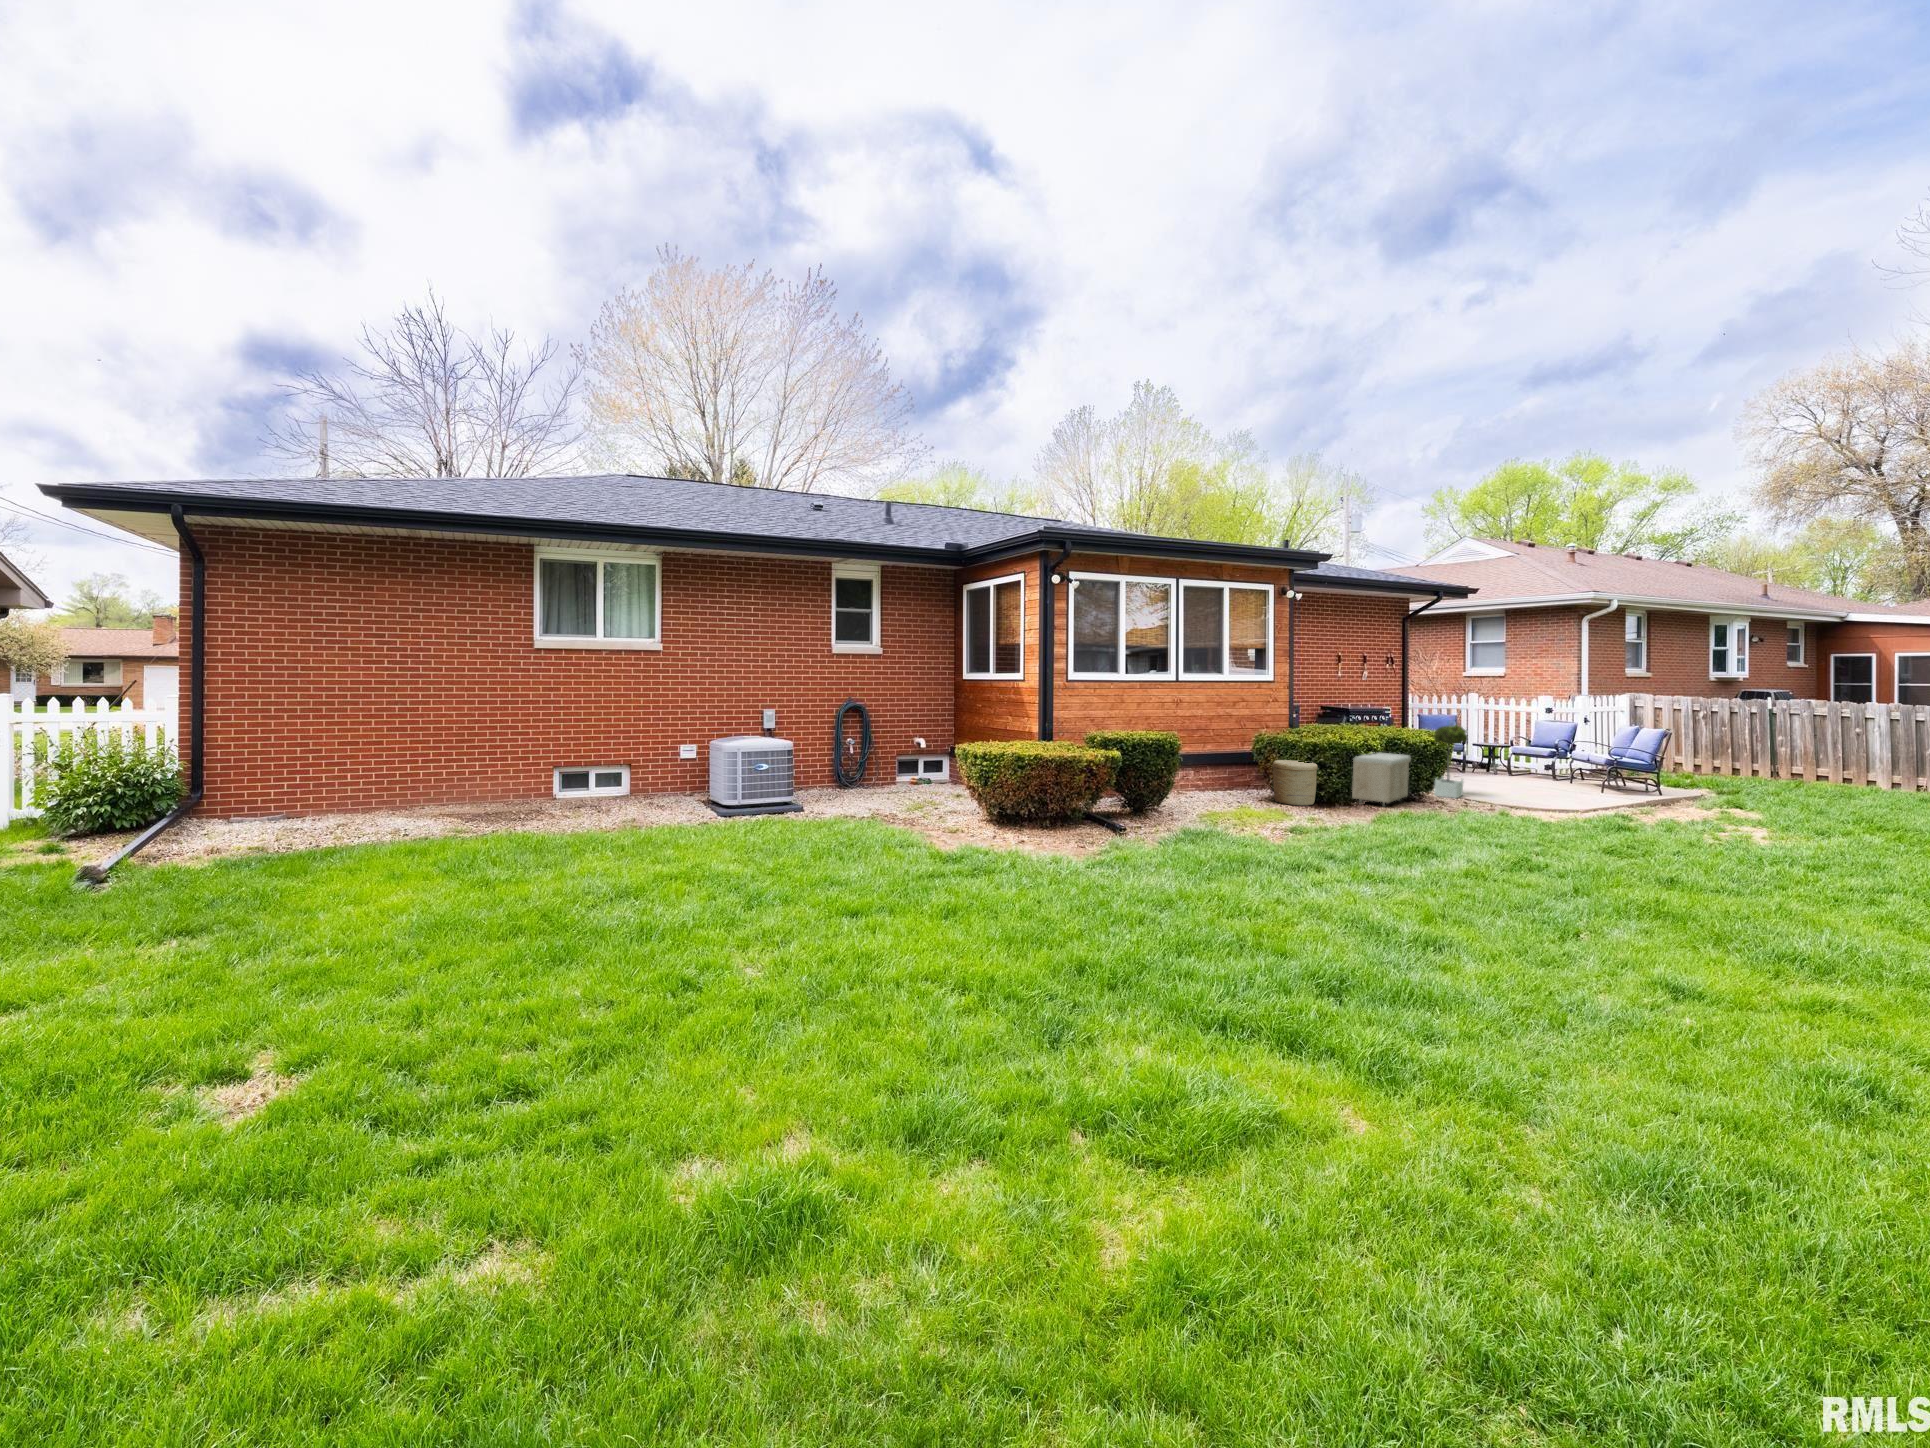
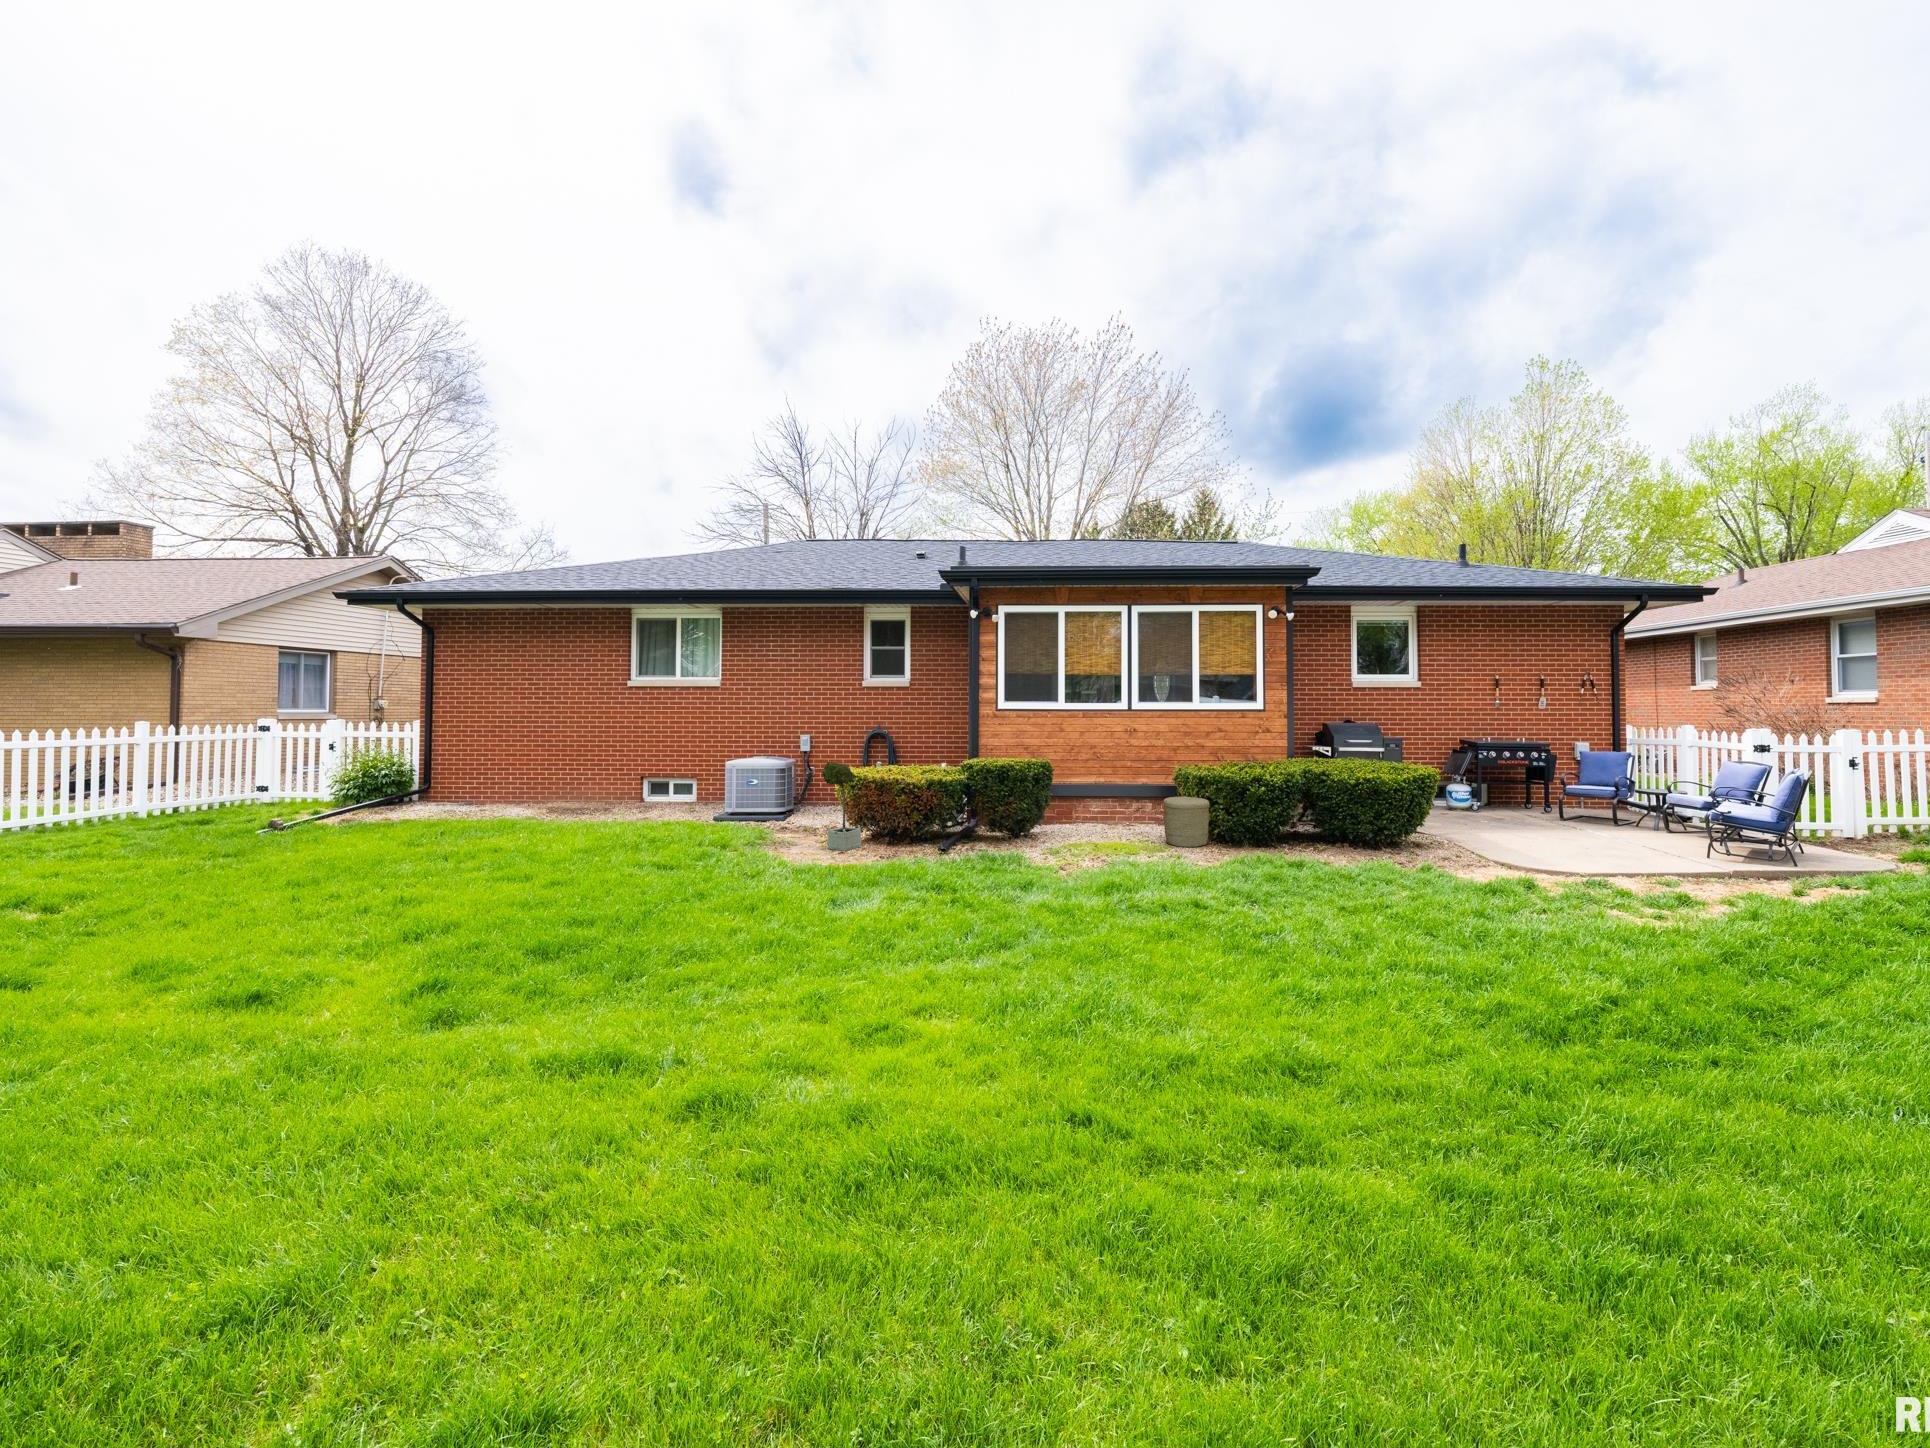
potted tree: present [1433,725,1468,798] -> present [822,761,861,851]
storage bench: present [1352,753,1411,806] -> none [1252,793,1334,855]

